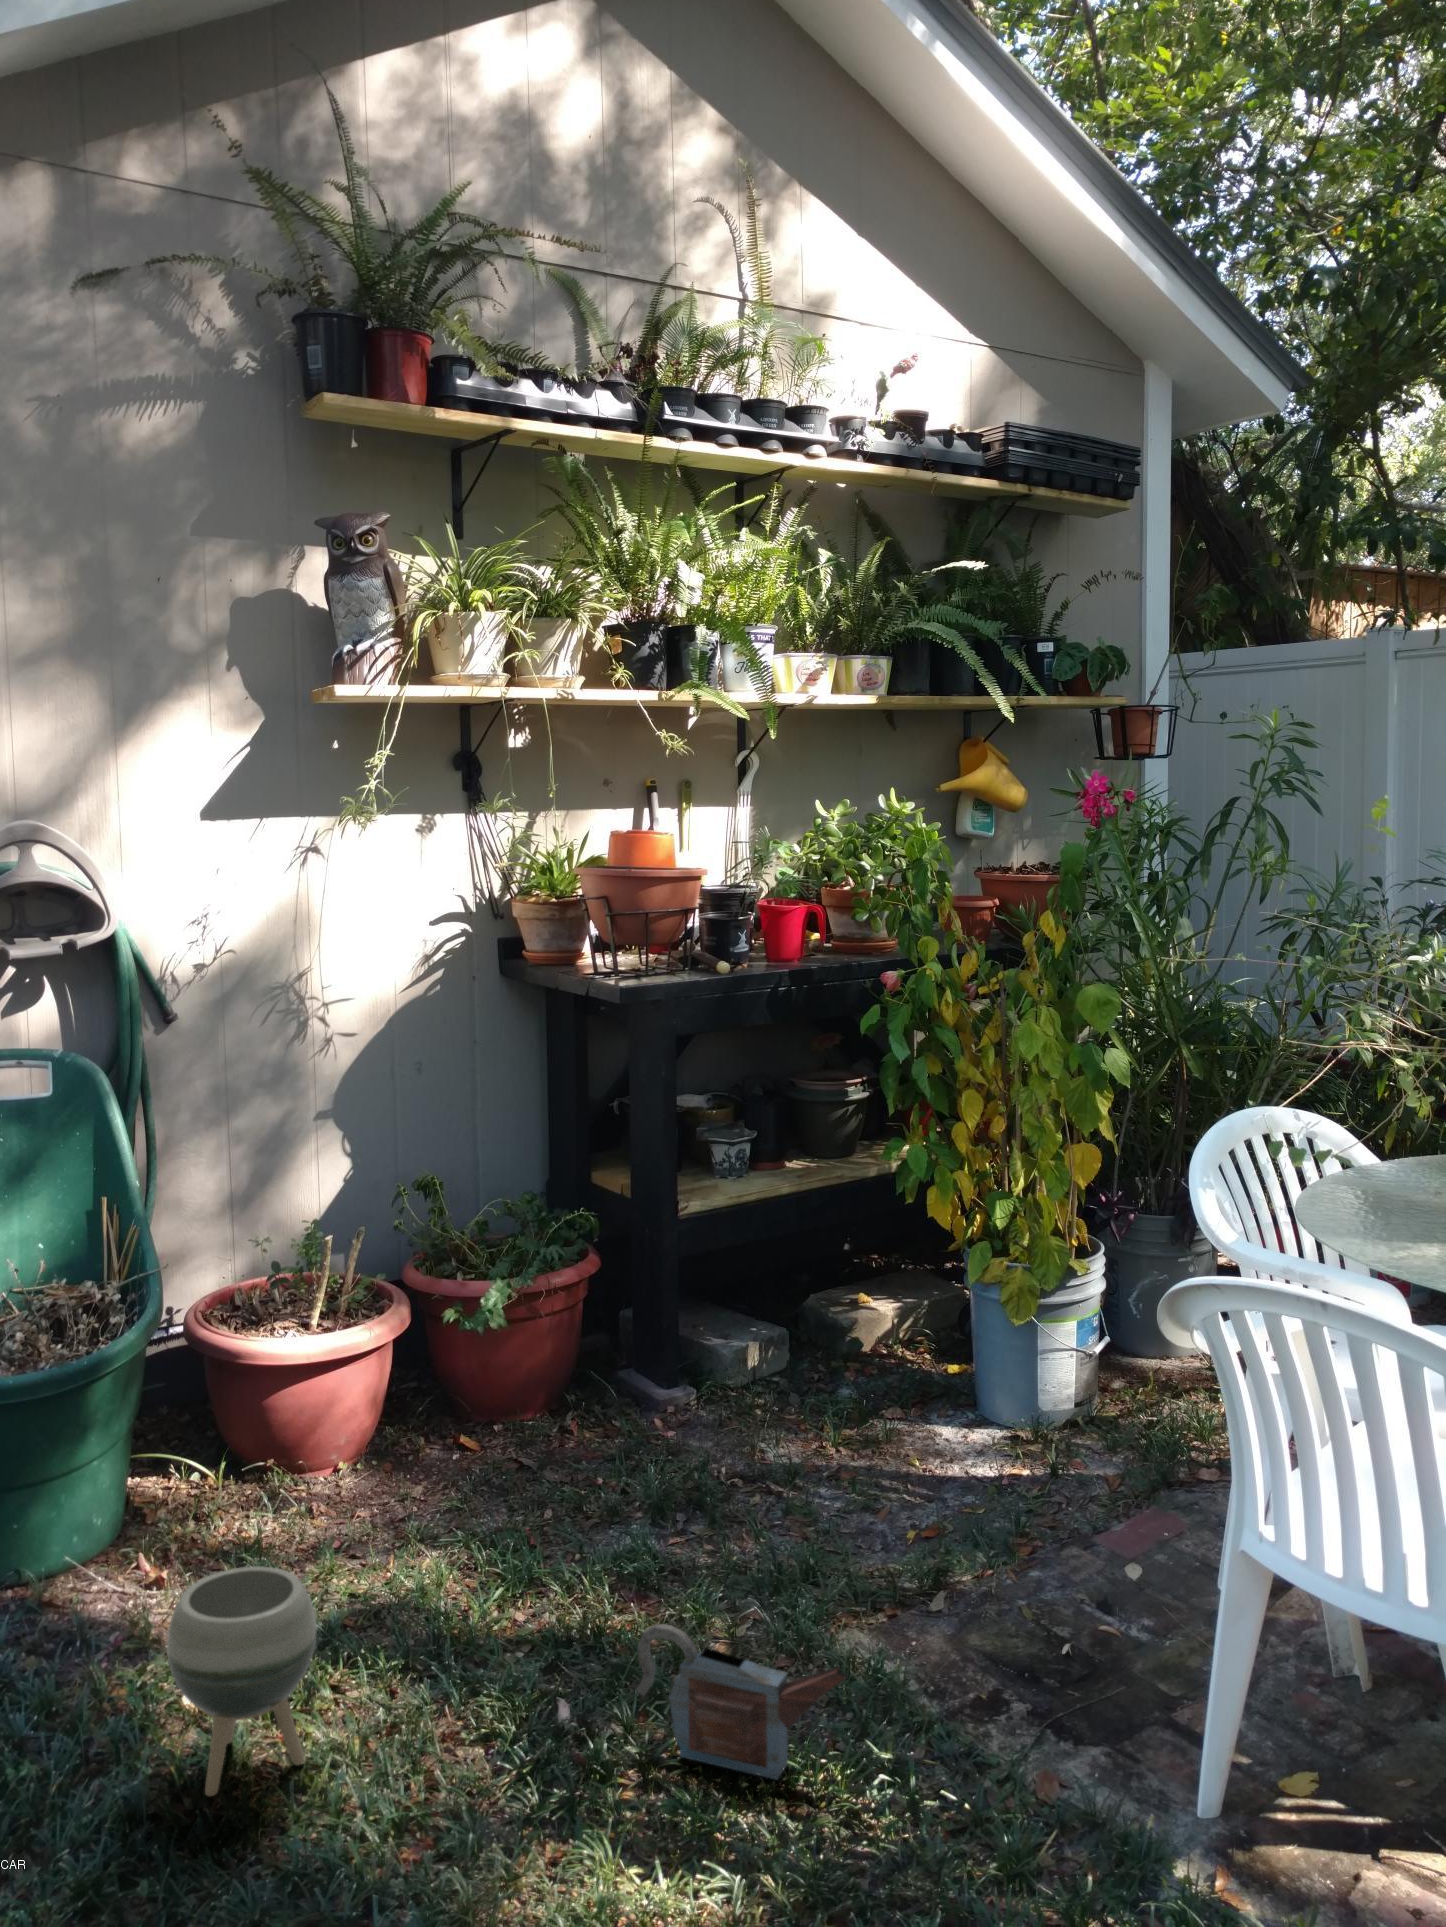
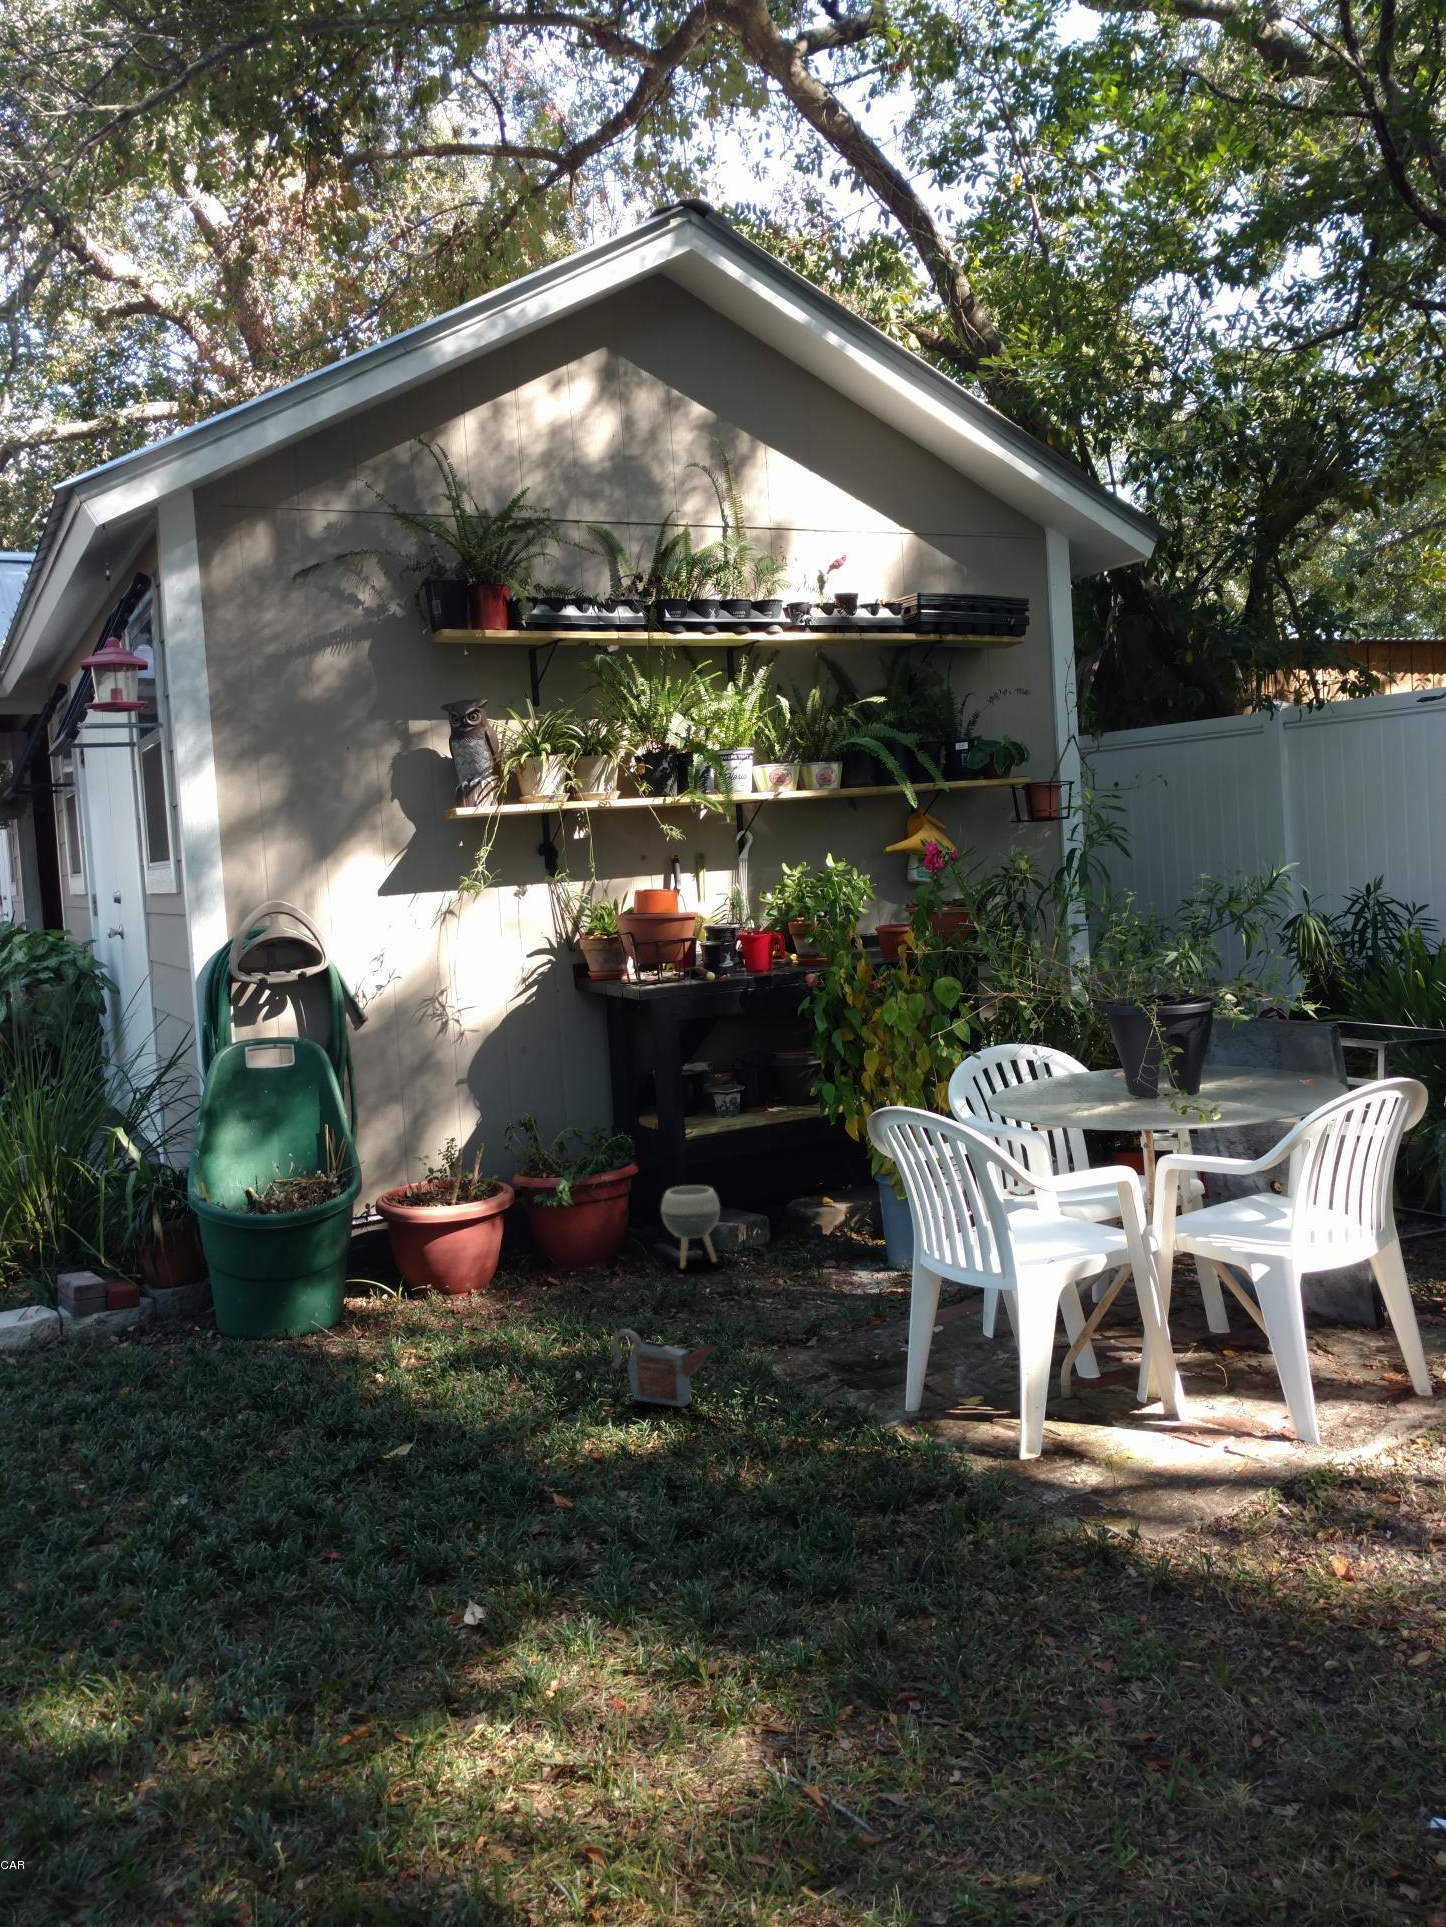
planter: present [167,1567,317,1796] -> present [661,1186,720,1268]

